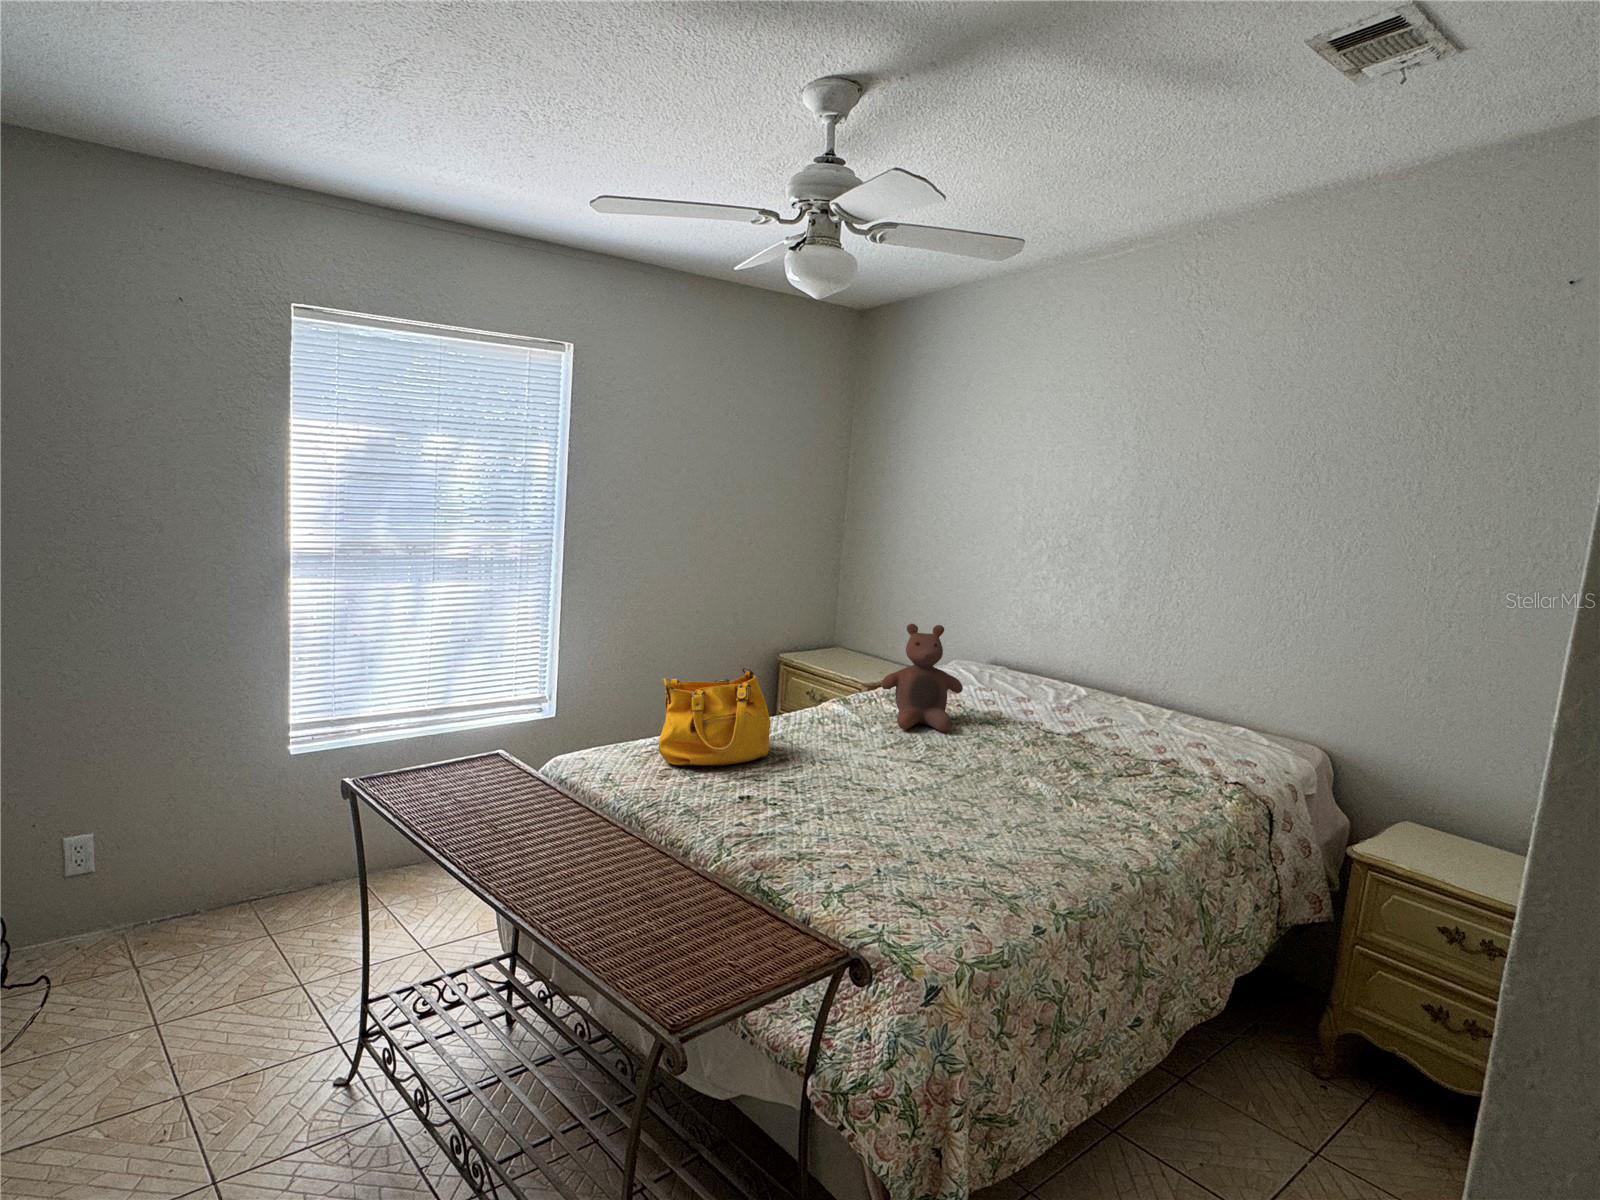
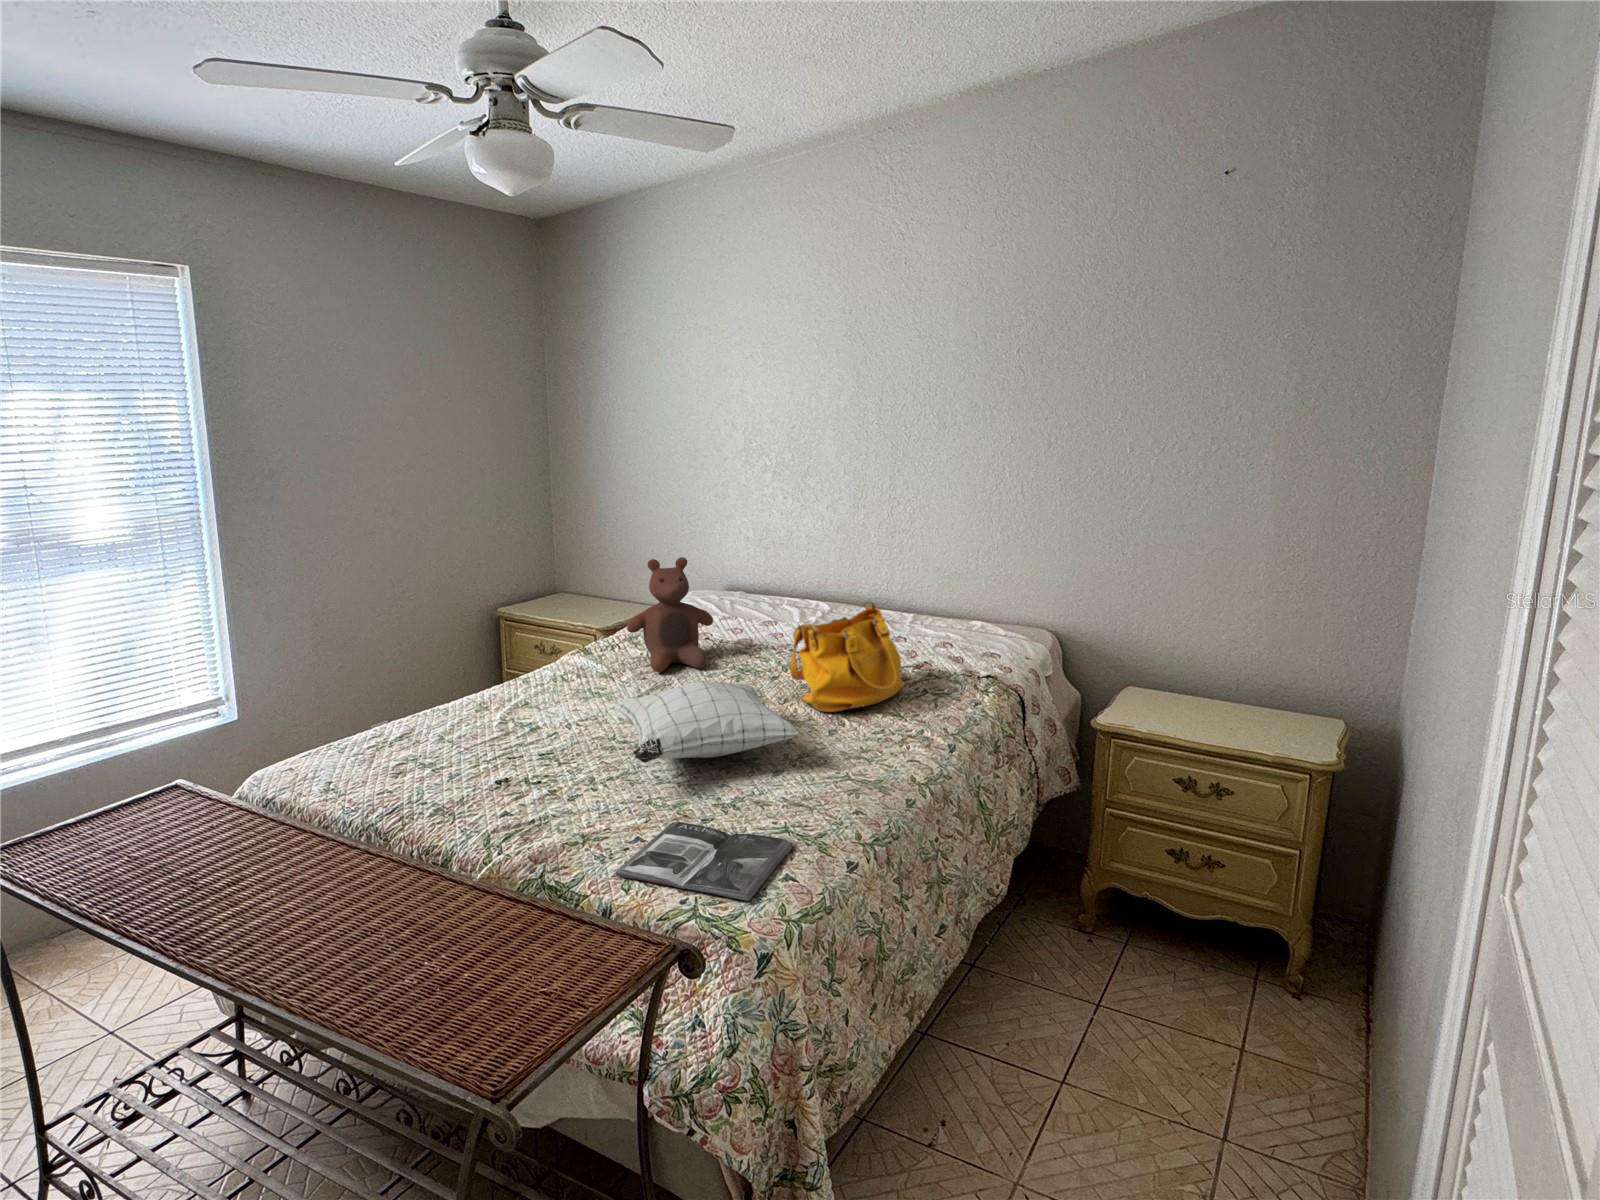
handbag: present [659,667,771,765] -> present [790,601,904,712]
pillow: none [853,738,1016,809] -> present [615,682,799,763]
magazine: none [819,858,987,937] -> present [615,822,793,901]

